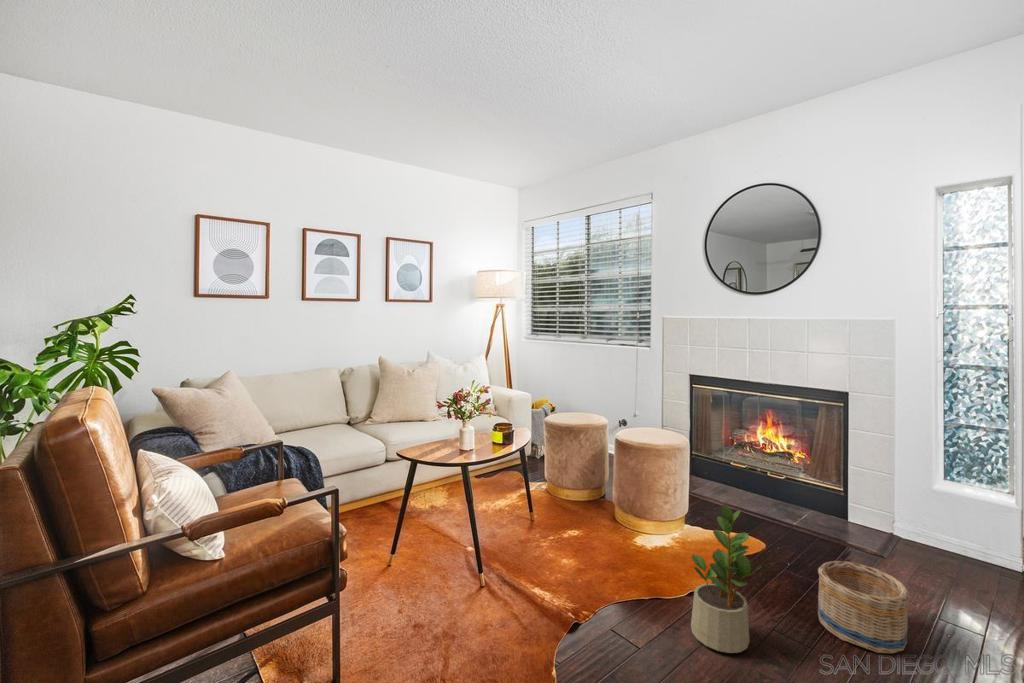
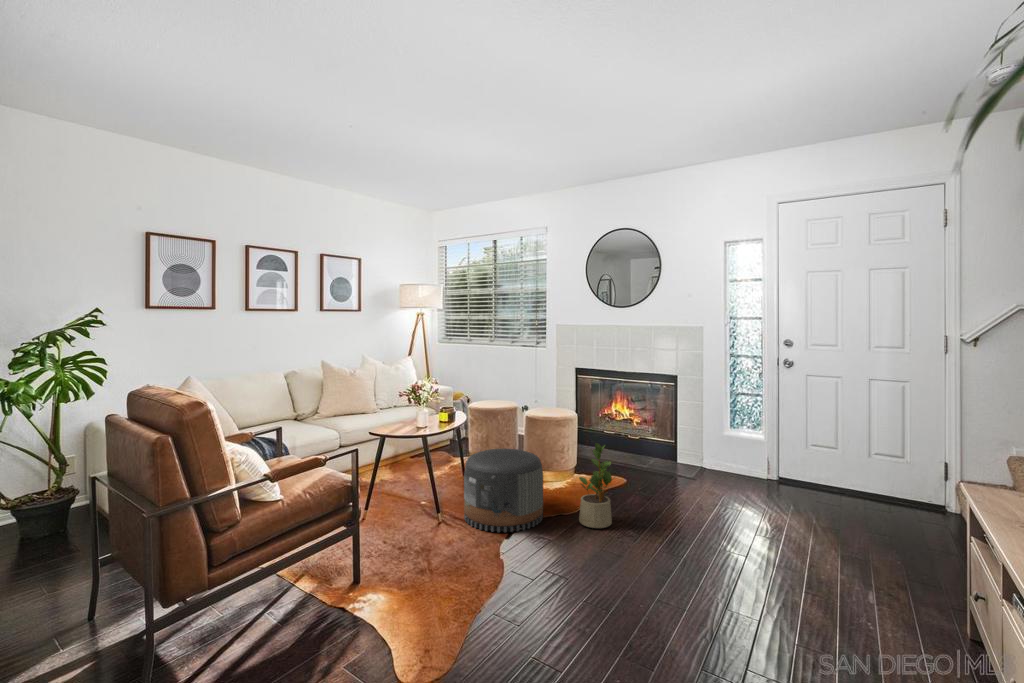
pouf: none [511,491,632,637] -> present [464,449,543,532]
basket: present [818,561,910,653] -> none [651,476,696,520]

